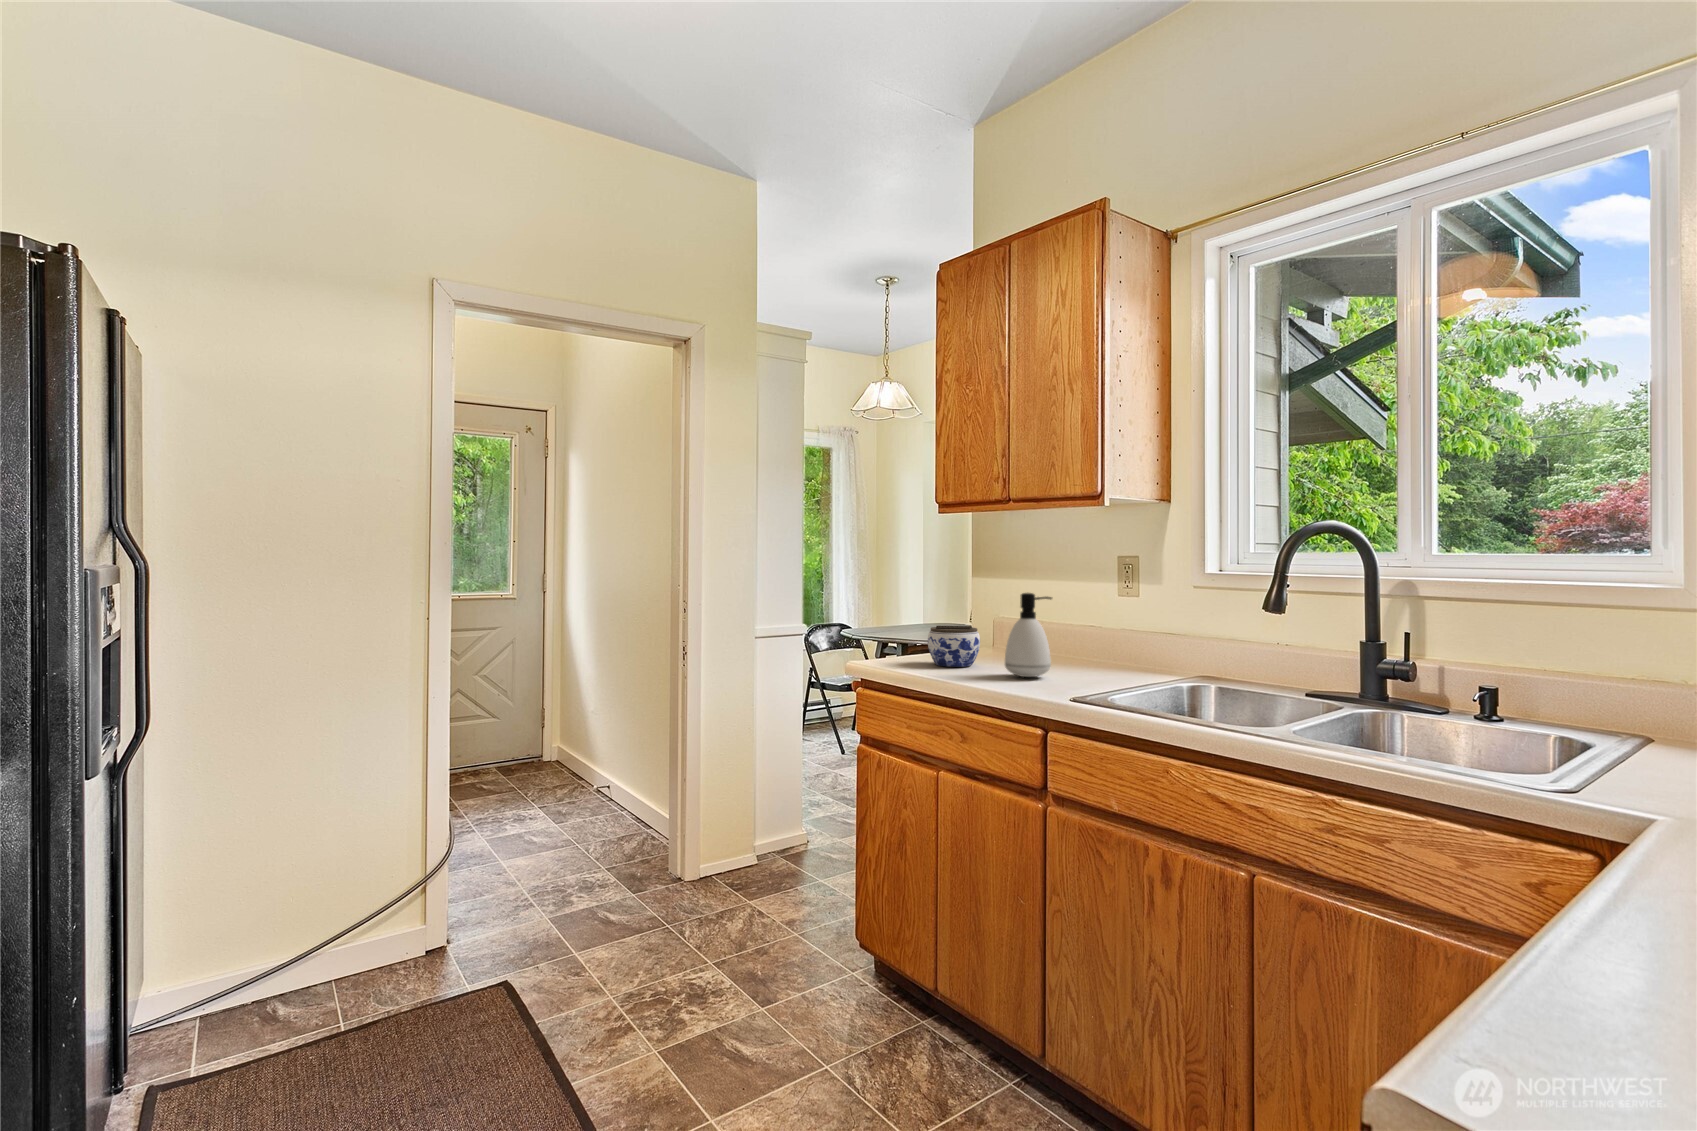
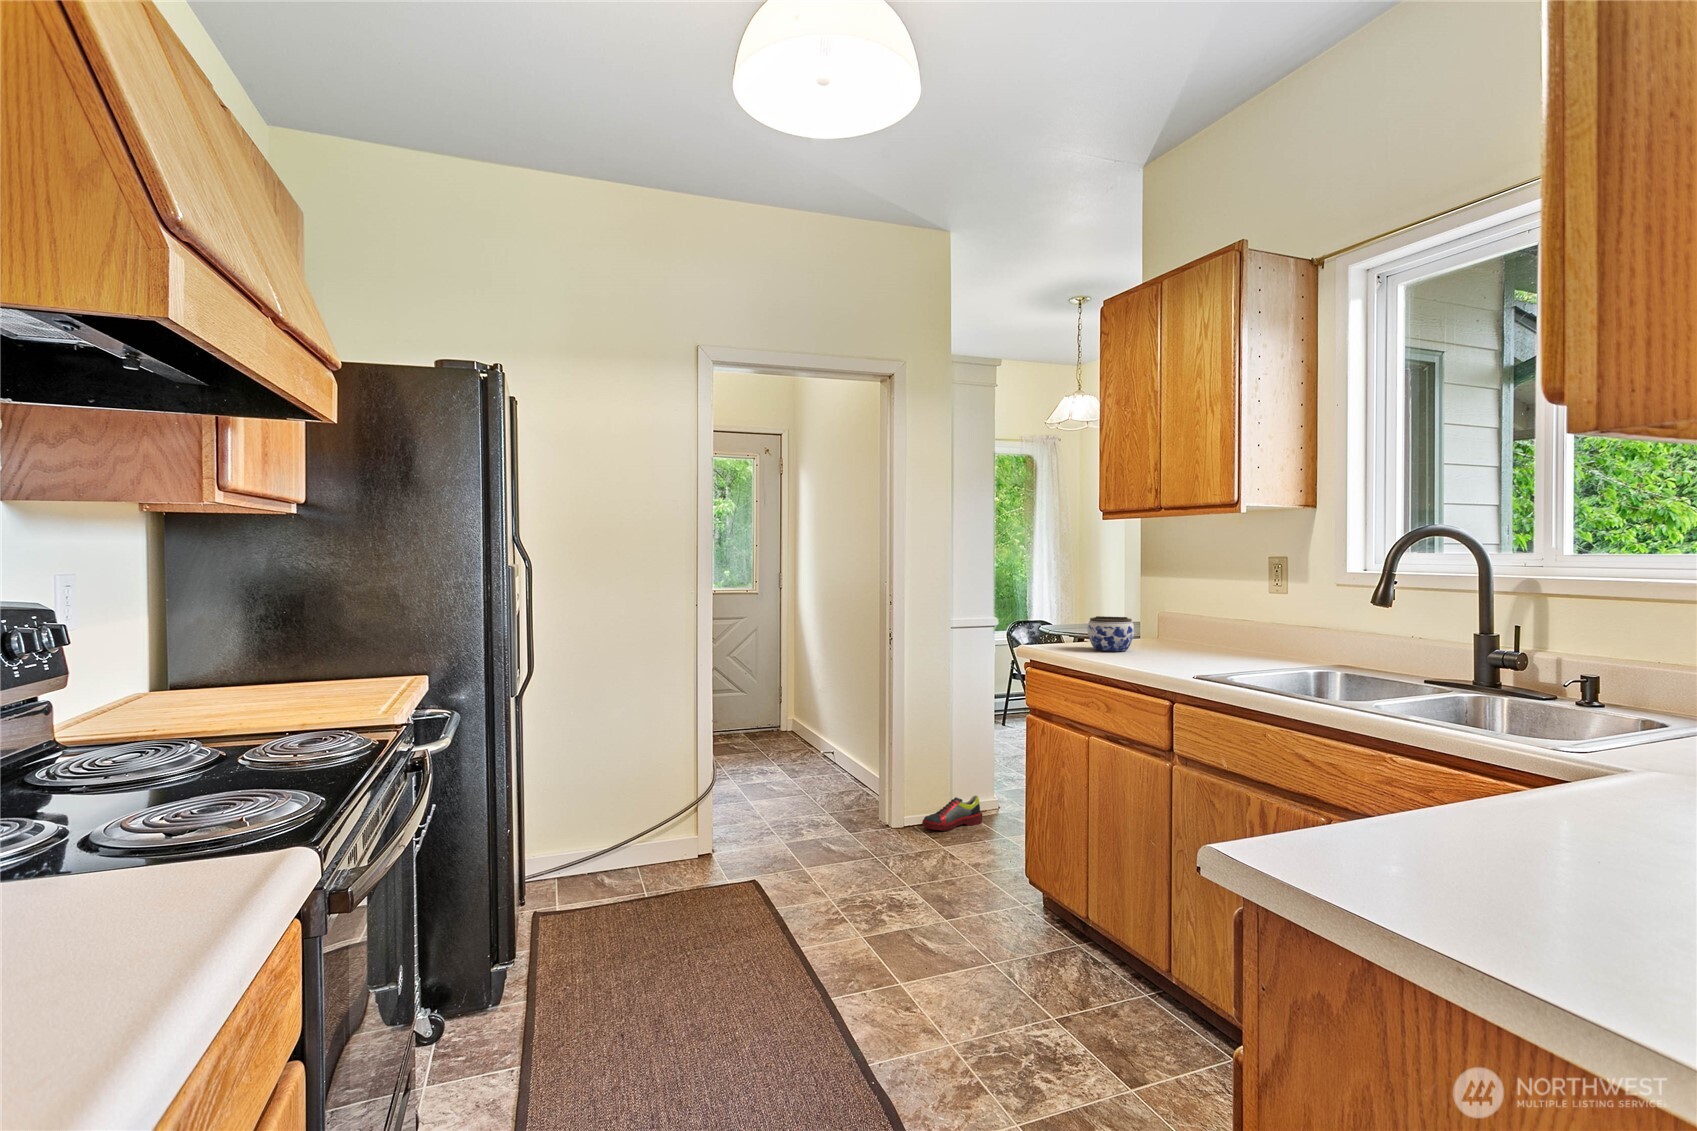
soap dispenser: present [1005,593,1052,677] -> none [1150,588,1192,660]
shoe: none [722,834,792,881] -> present [922,796,982,831]

